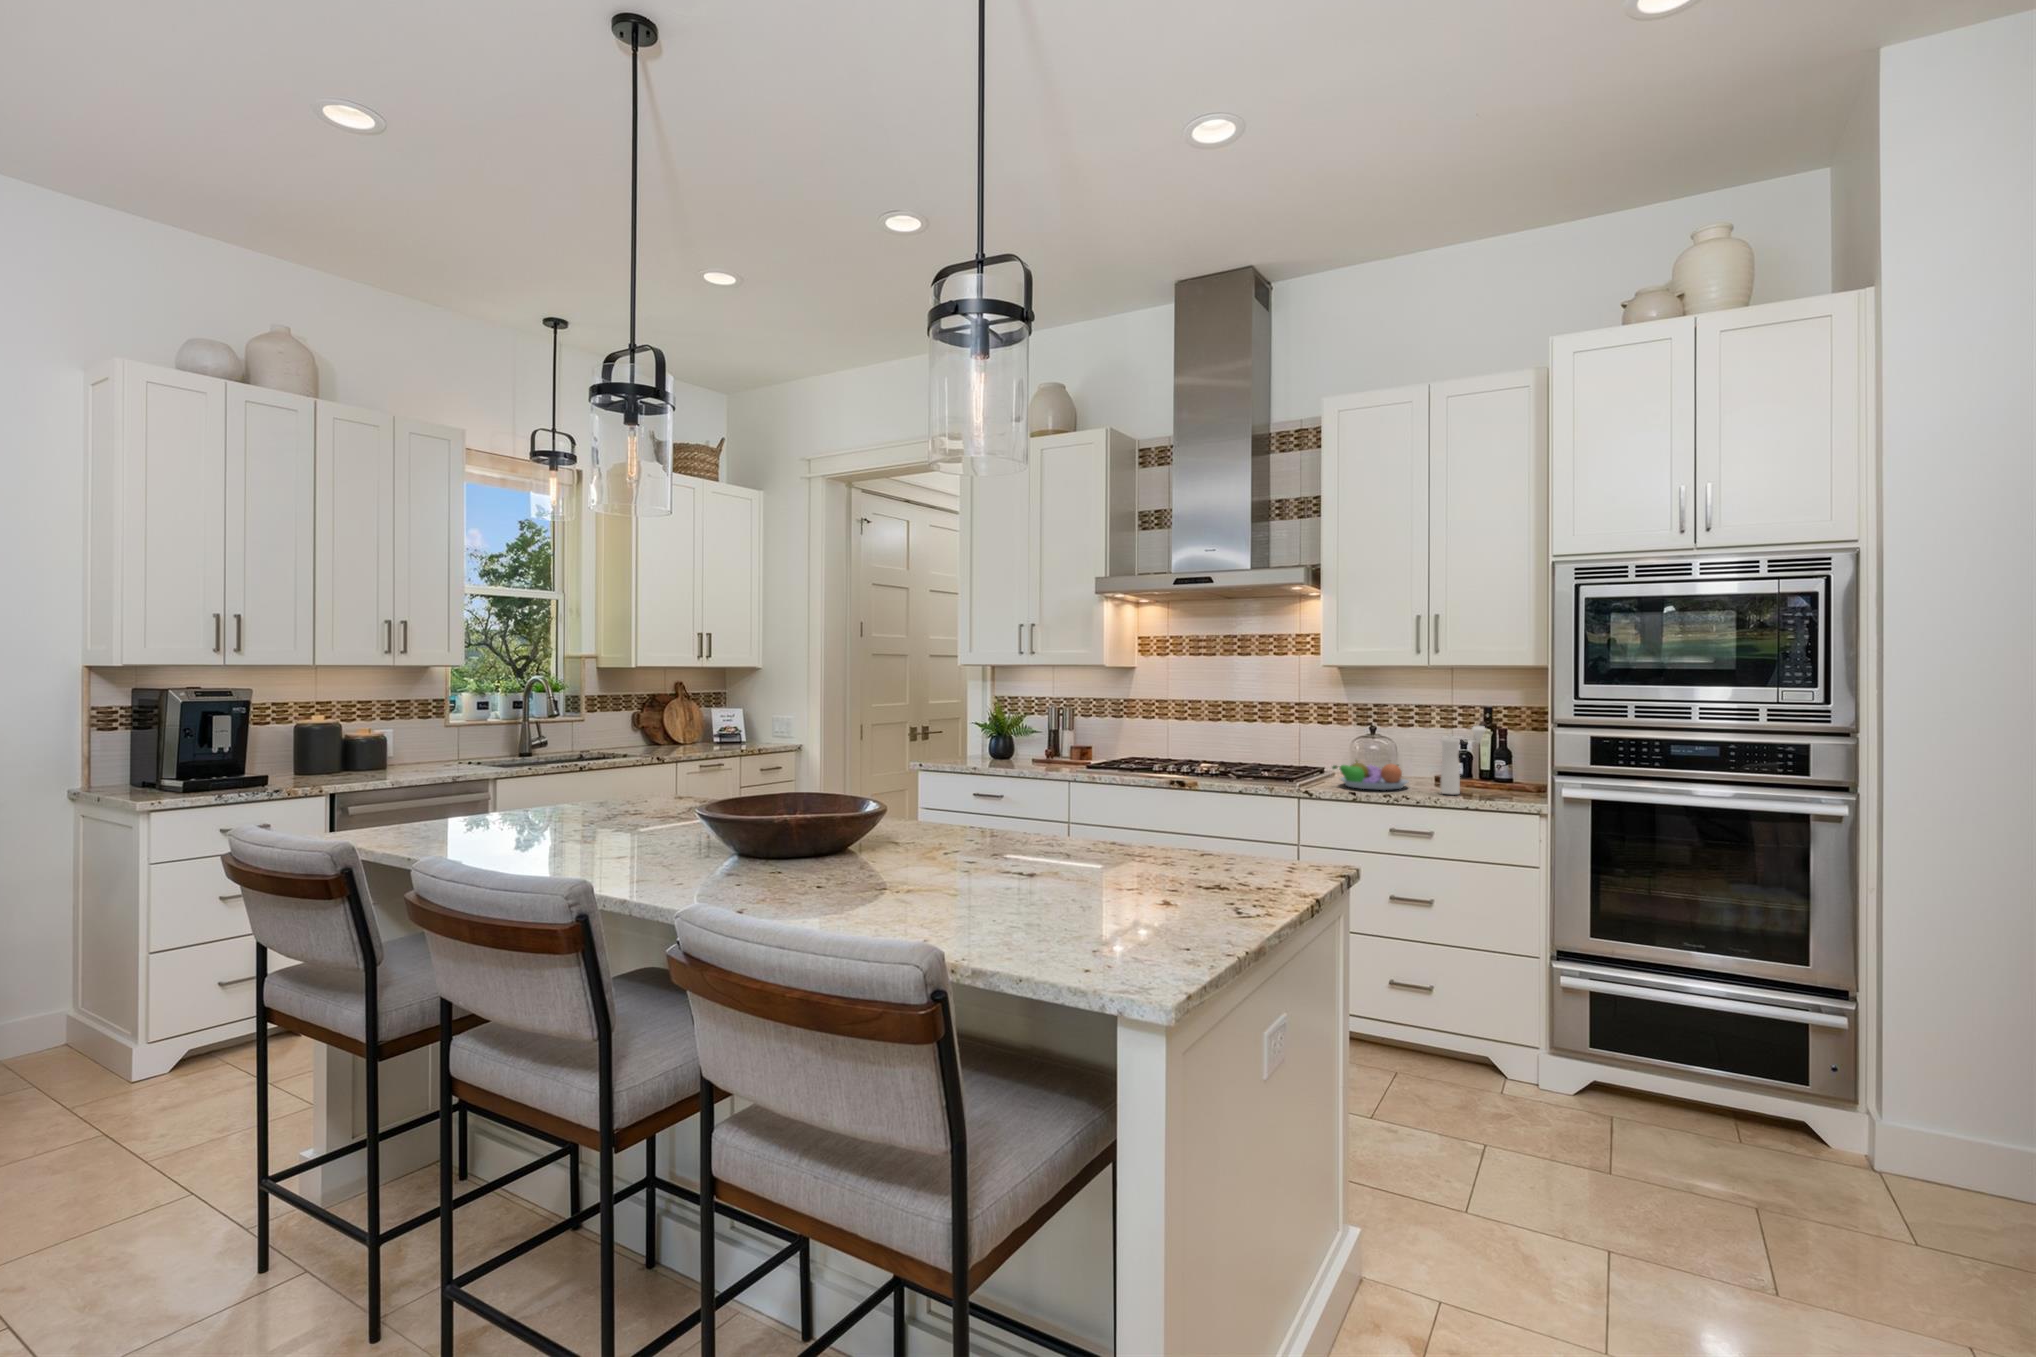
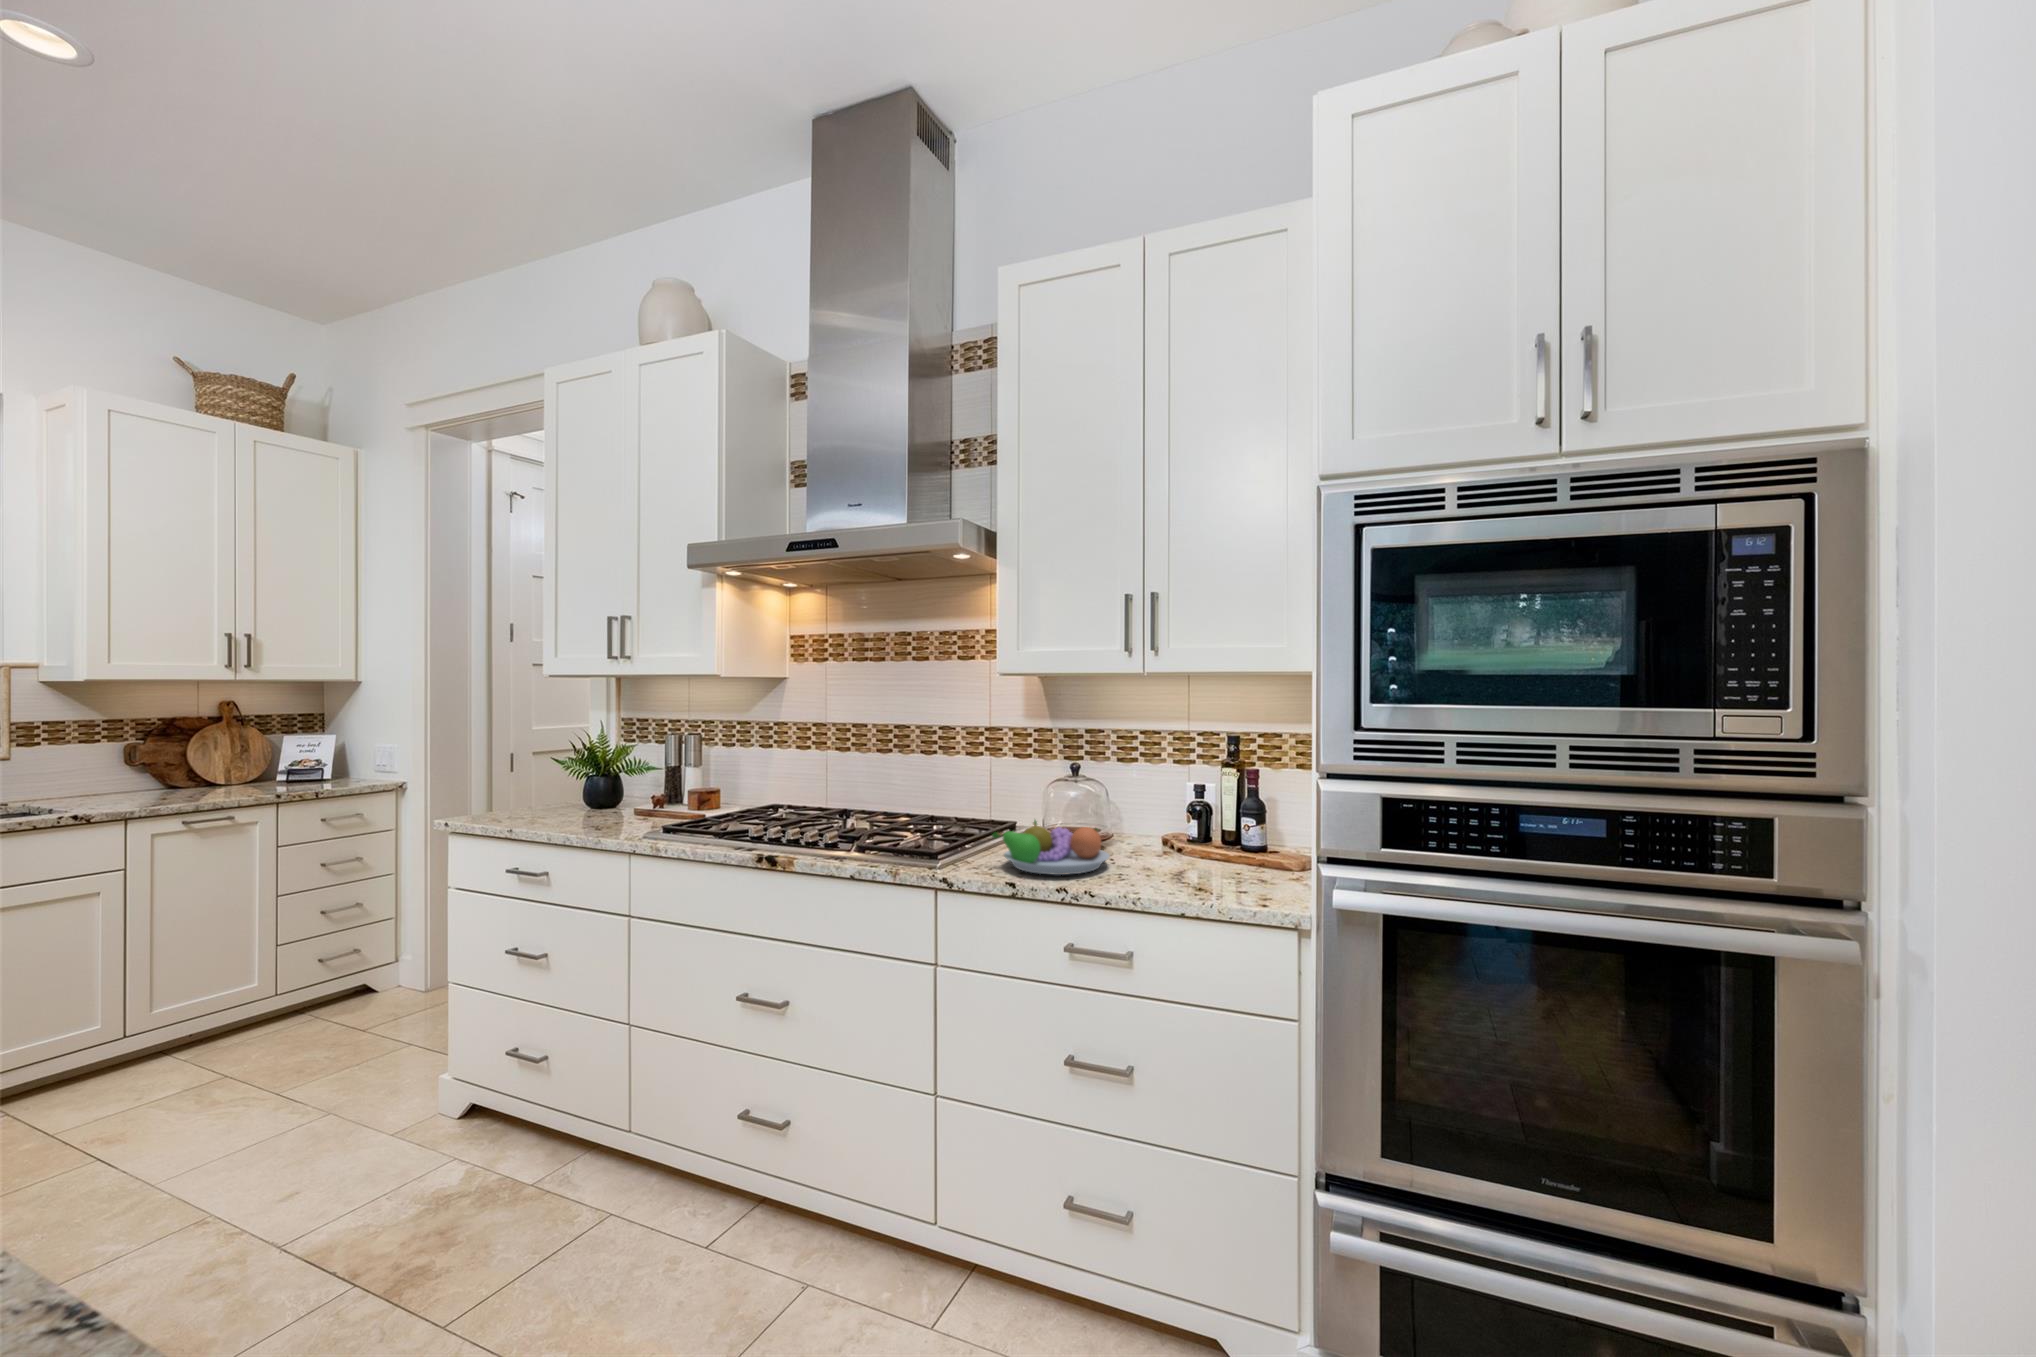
pepper mill: present [1441,726,1486,794] -> none [1149,769,1223,886]

